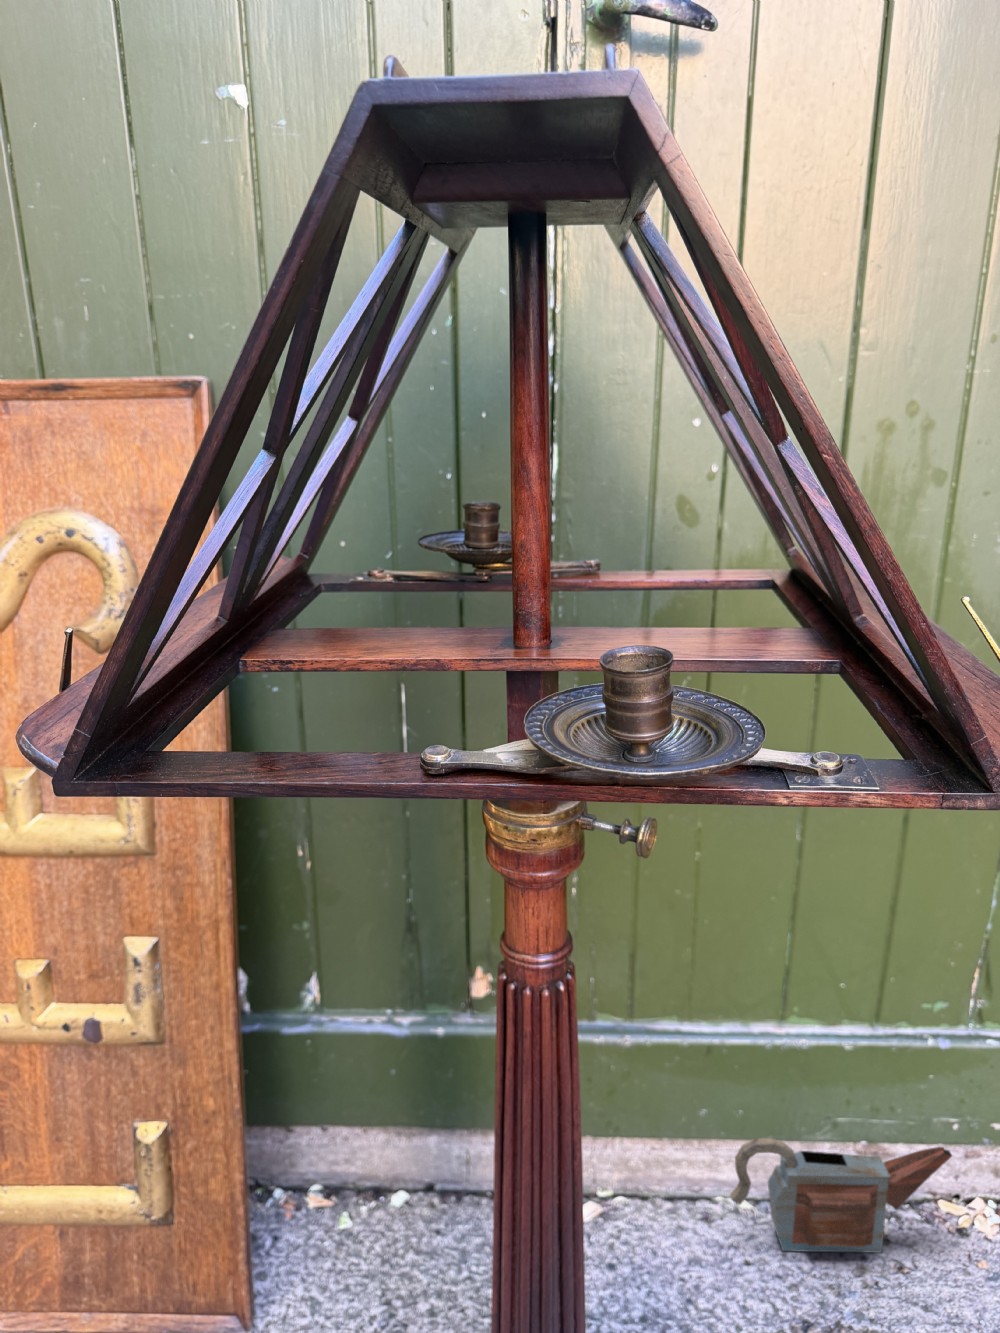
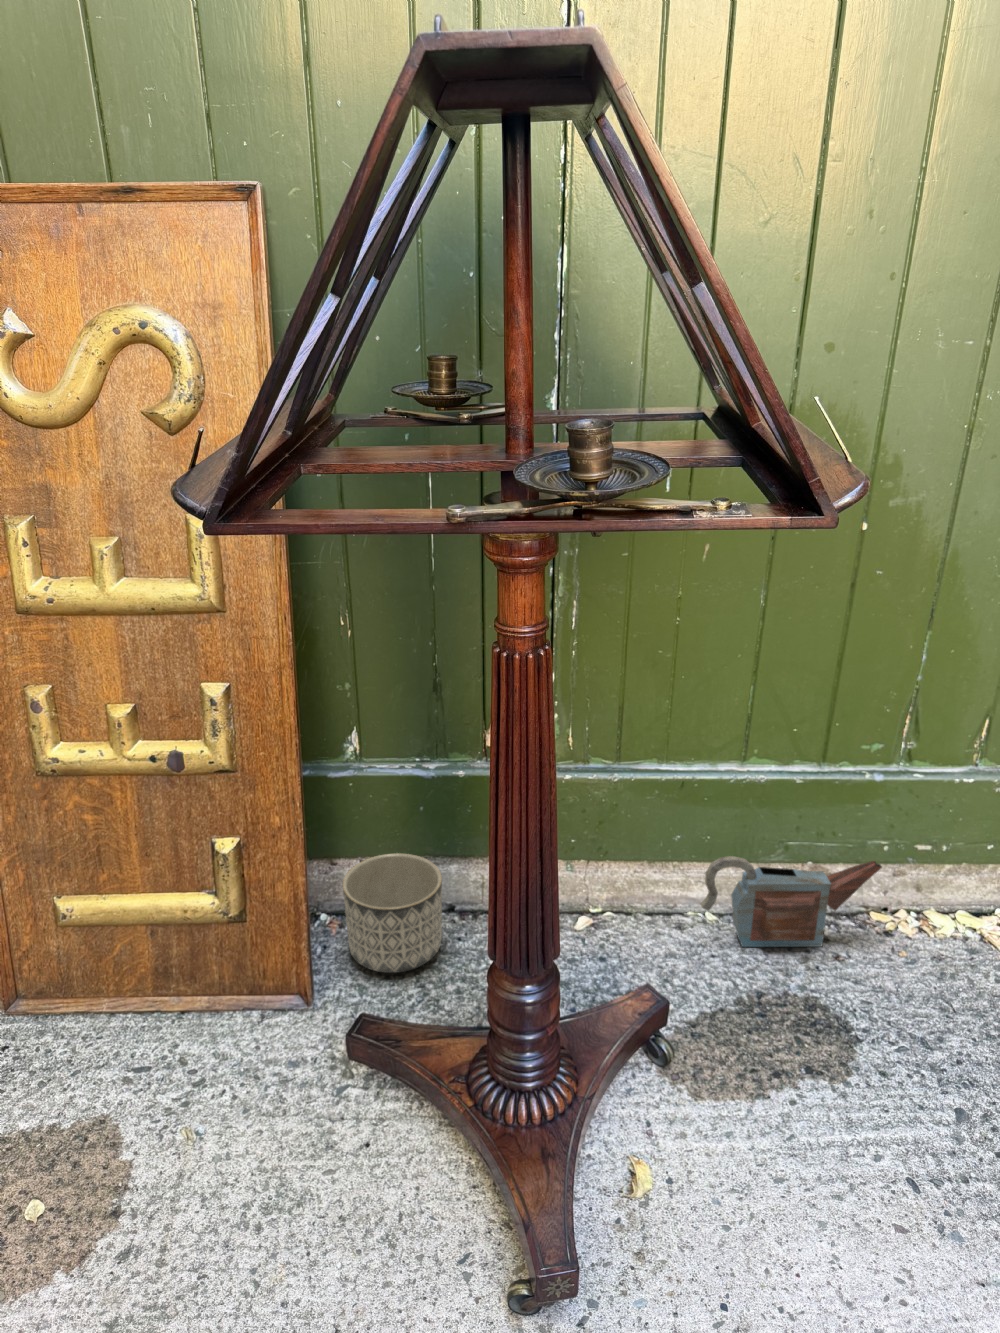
planter: none [295,1121,415,1285] -> present [343,853,442,973]

